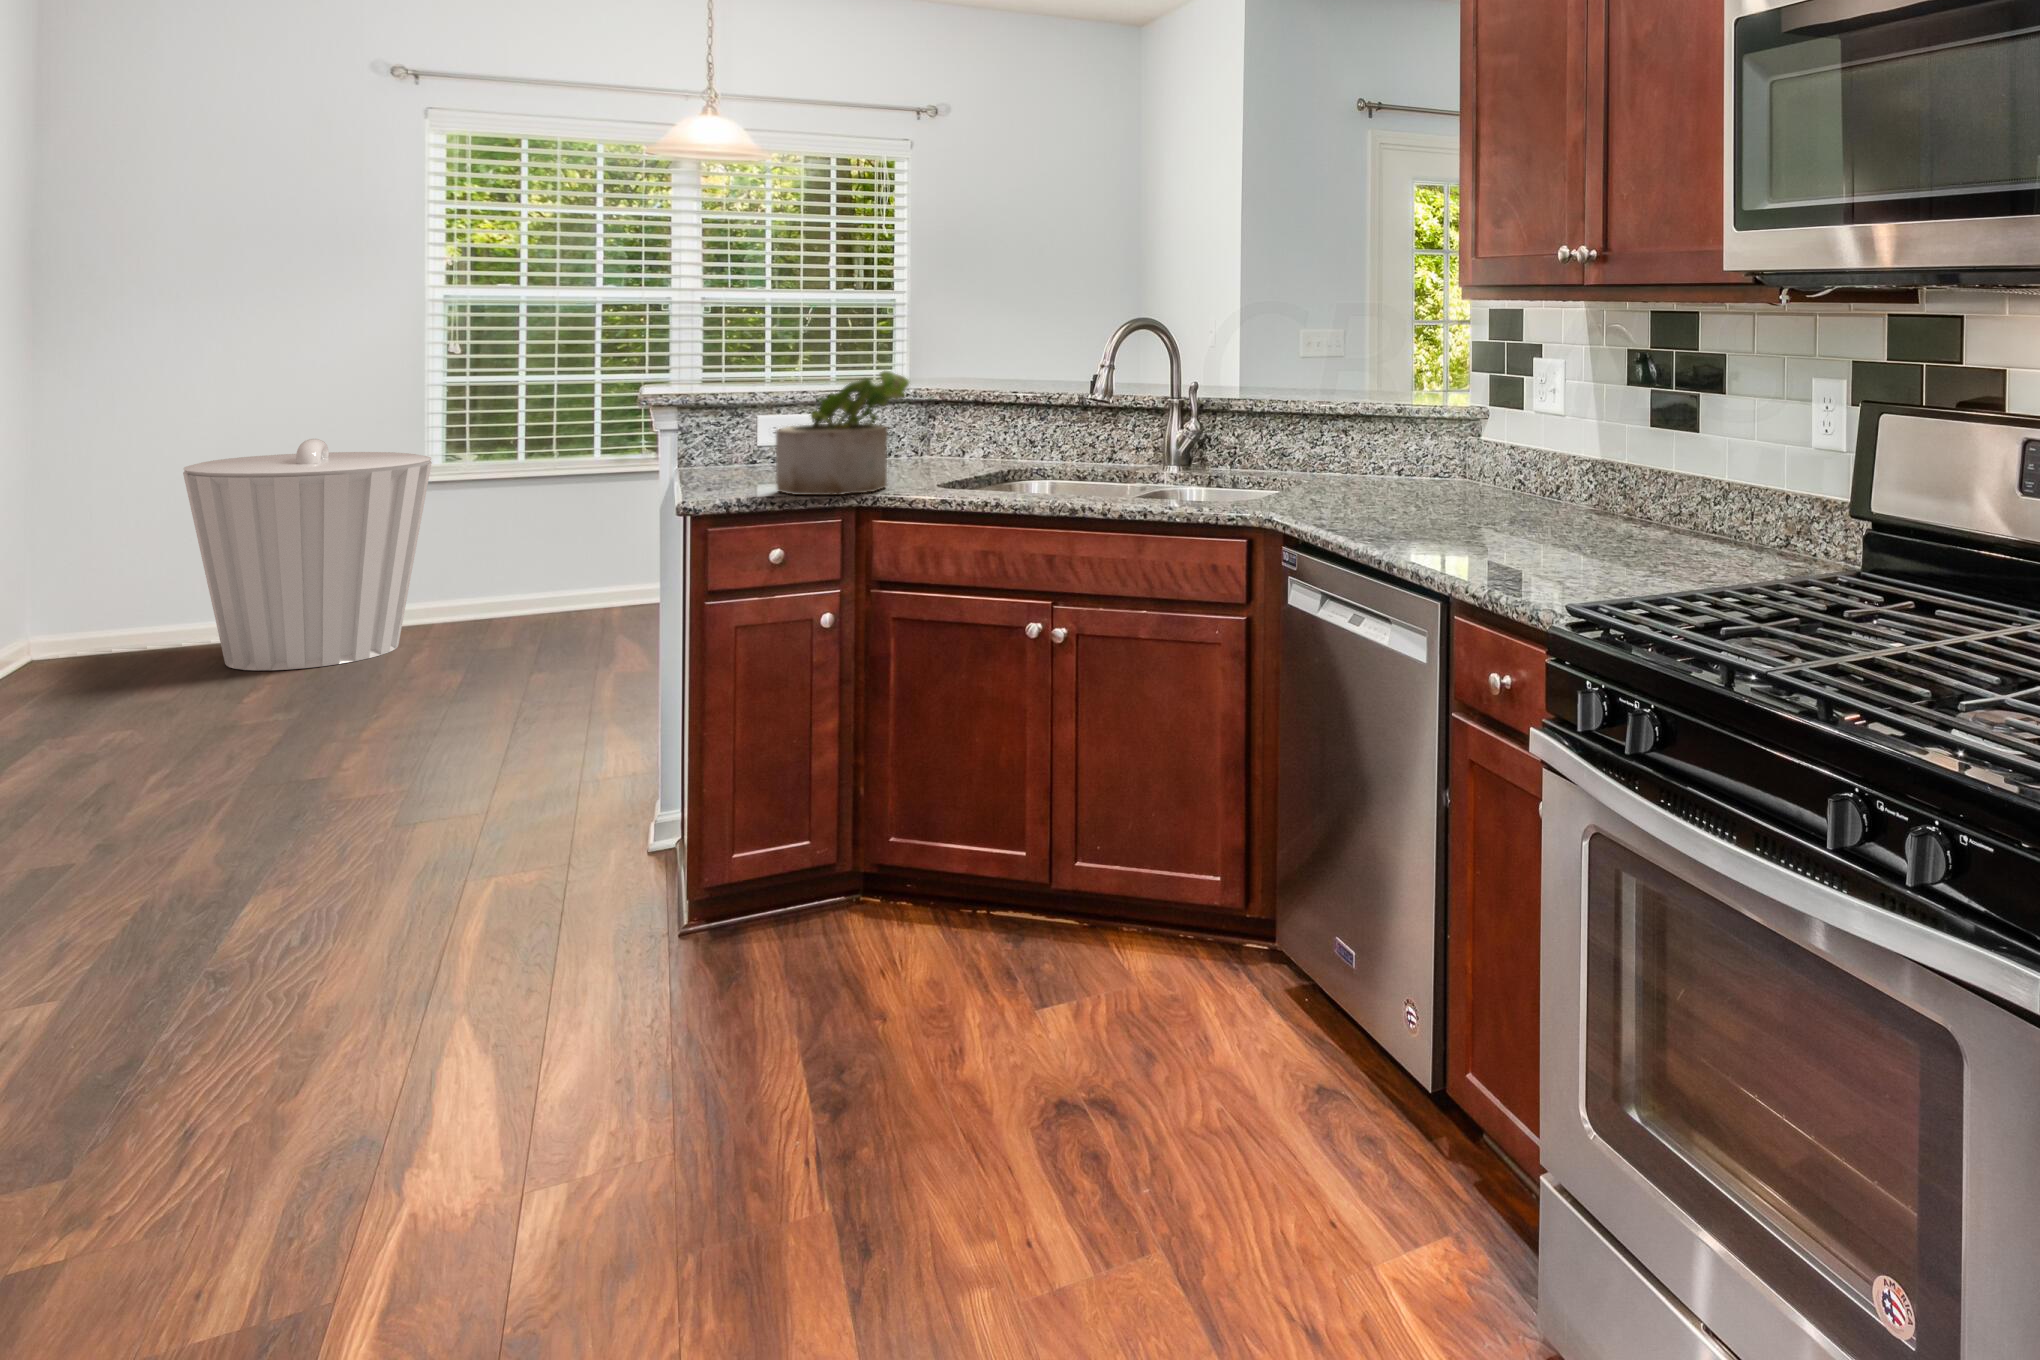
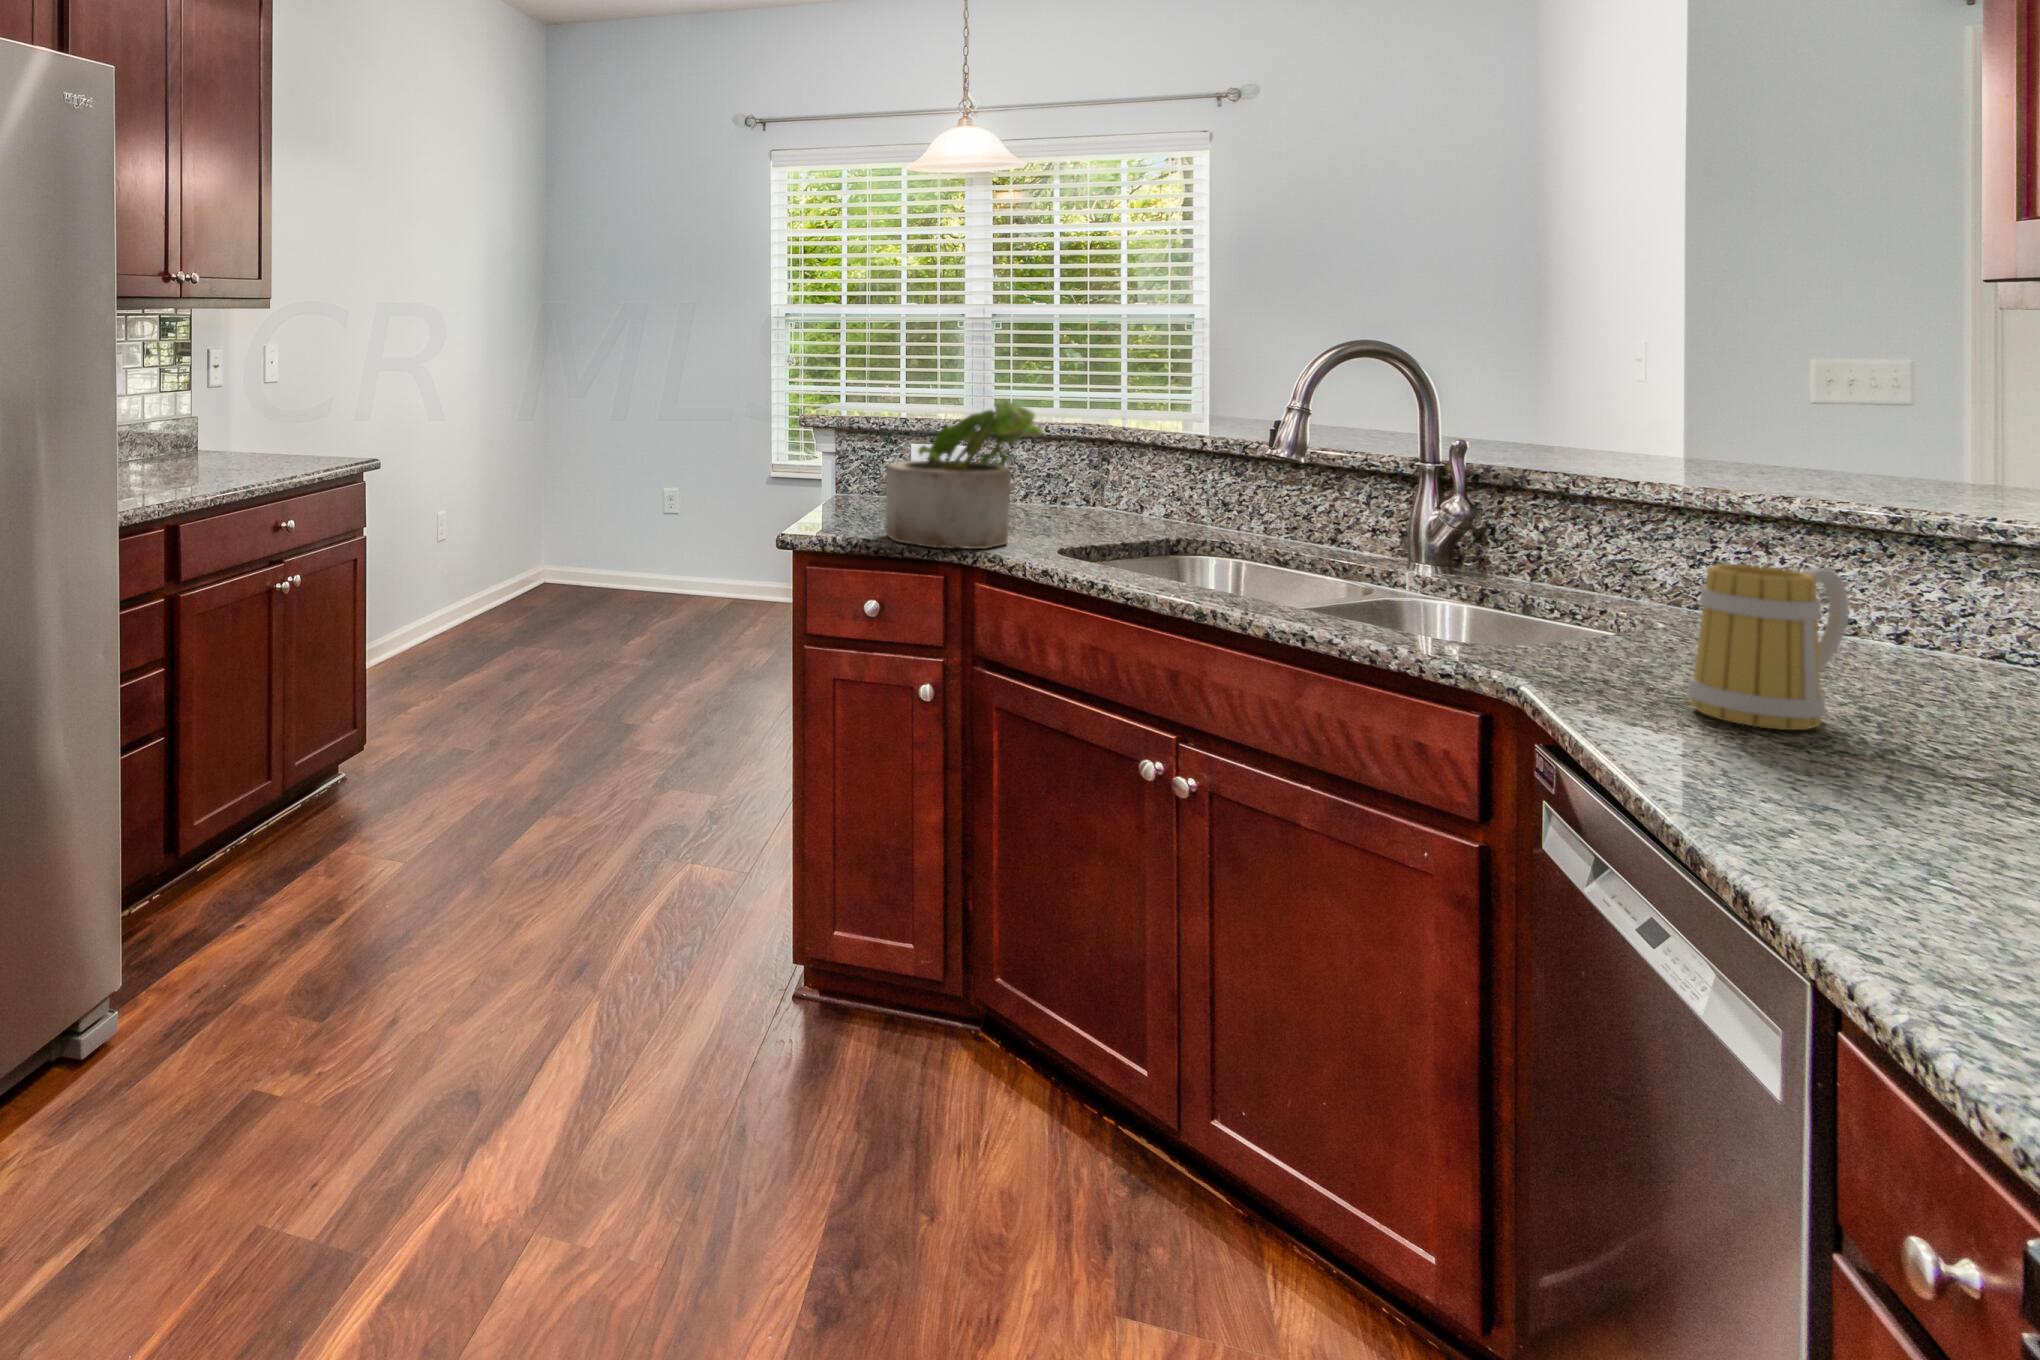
mug: none [1343,433,1403,518] -> present [1688,564,1849,730]
trash can: present [183,439,431,670] -> none [596,433,757,625]

